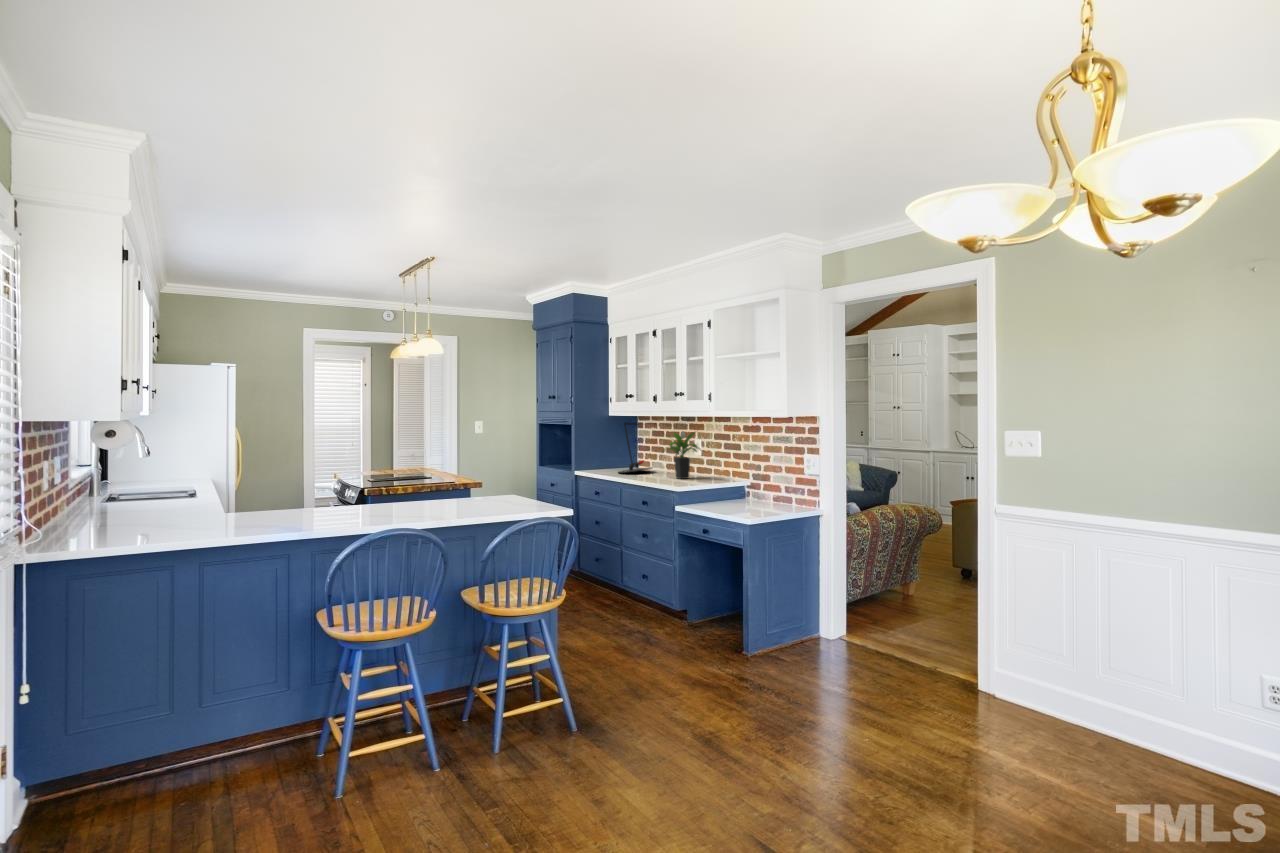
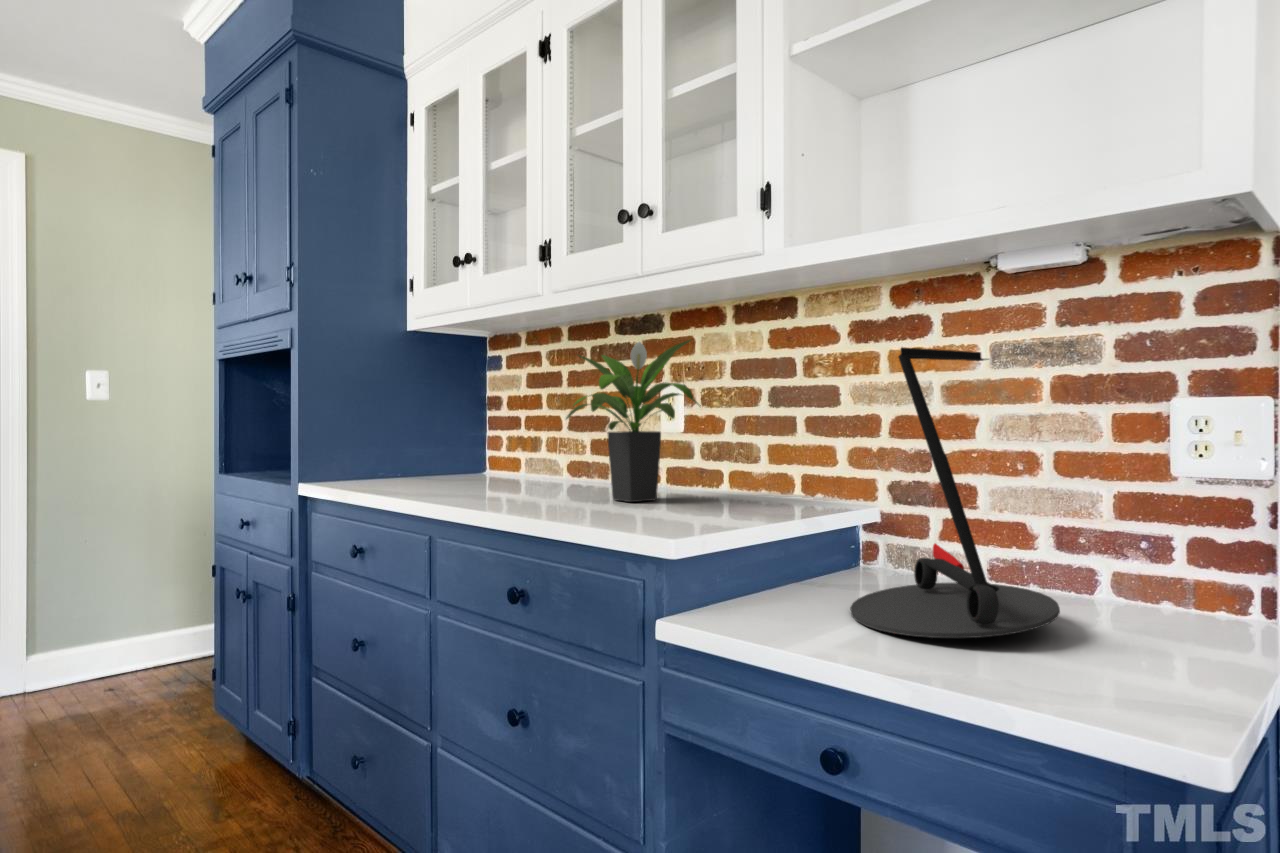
desk lamp: present [619,422,652,473] -> present [850,347,1060,638]

